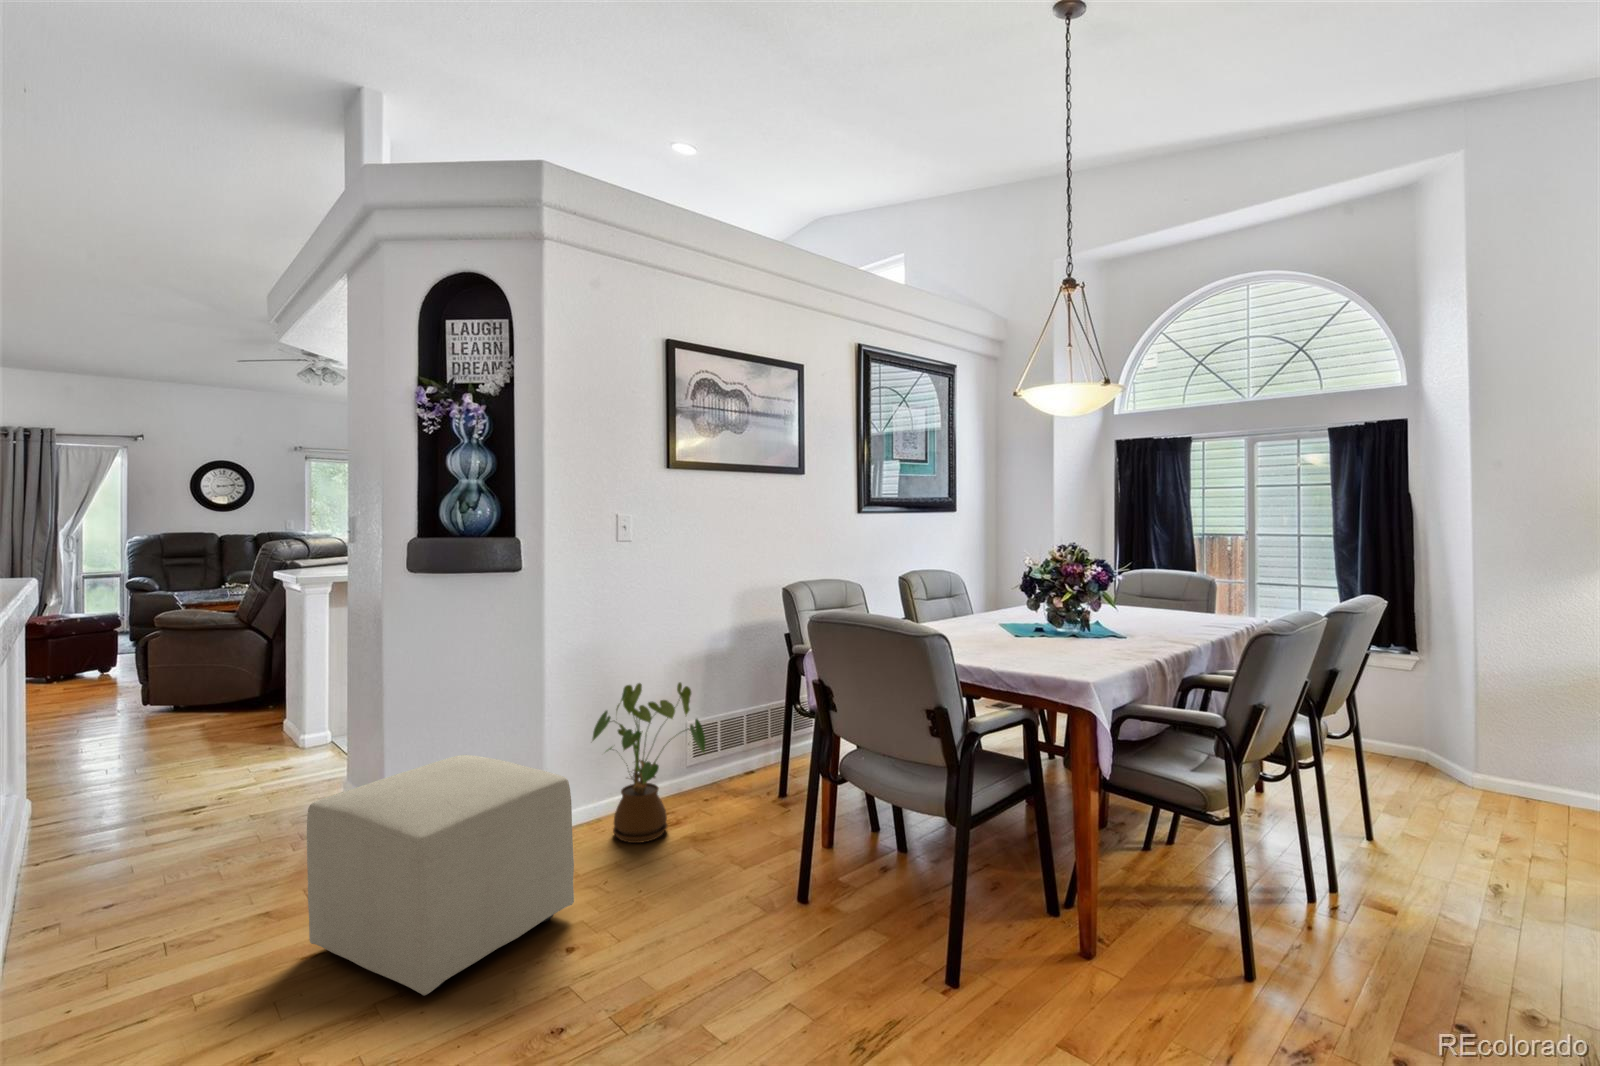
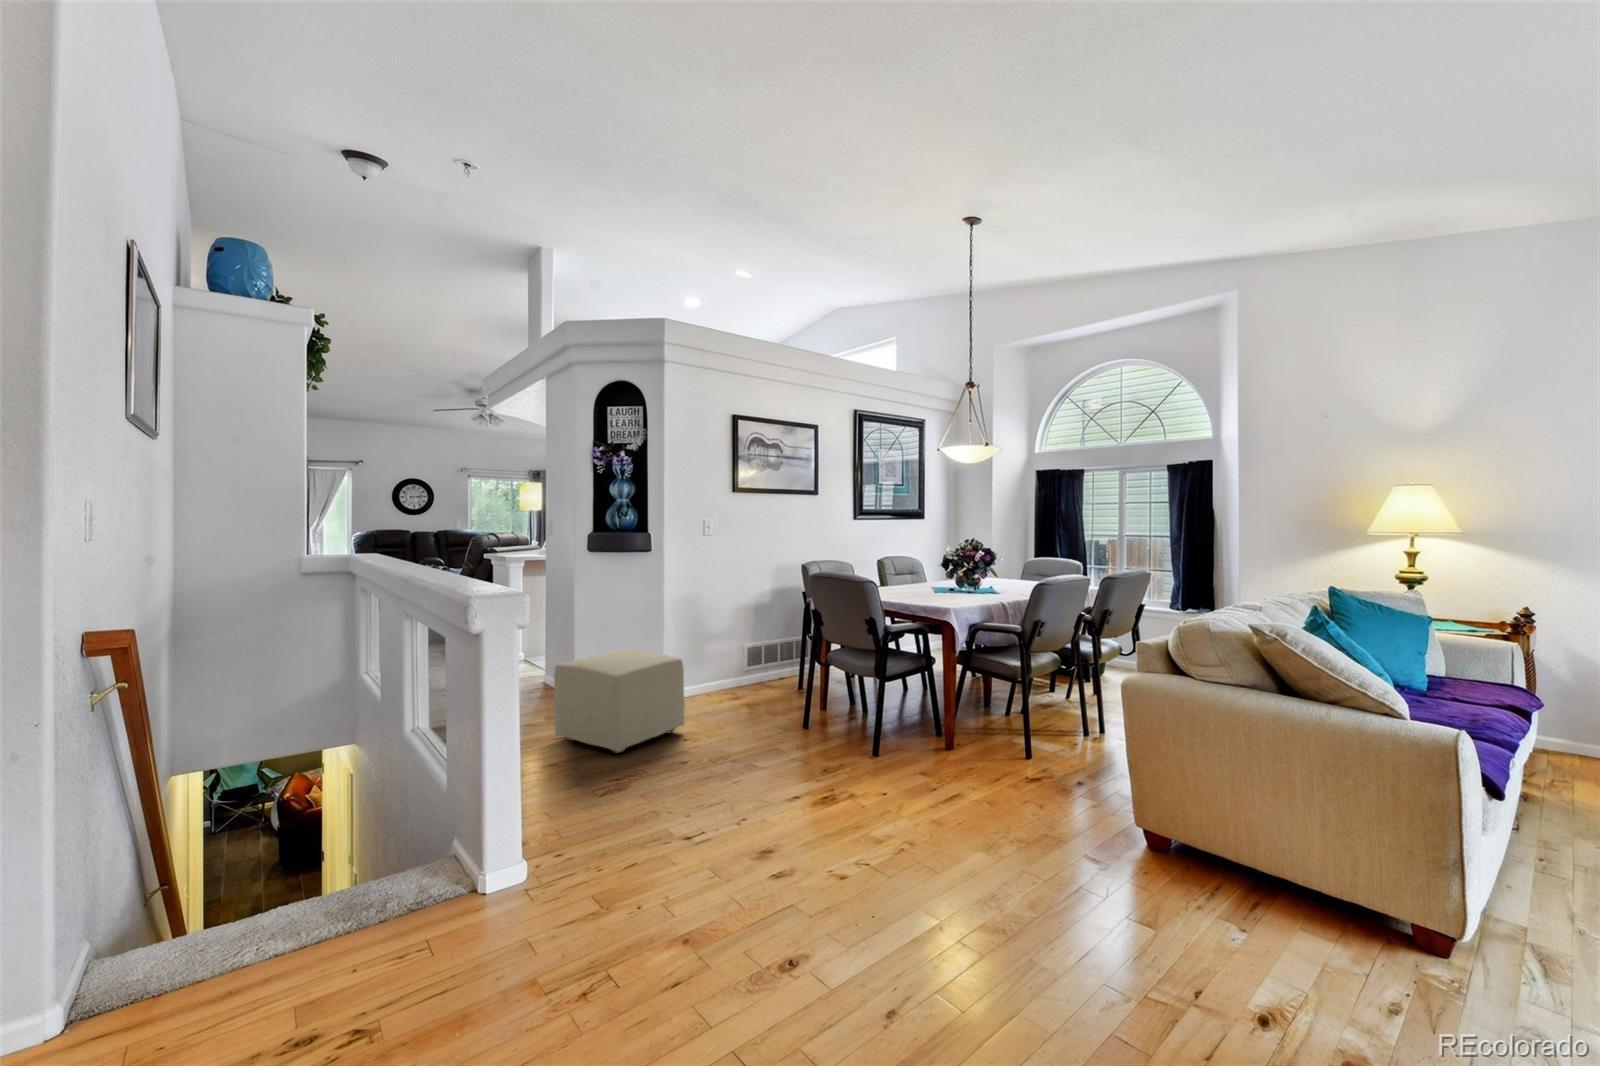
house plant: present [592,682,706,843] -> none [690,618,755,707]

